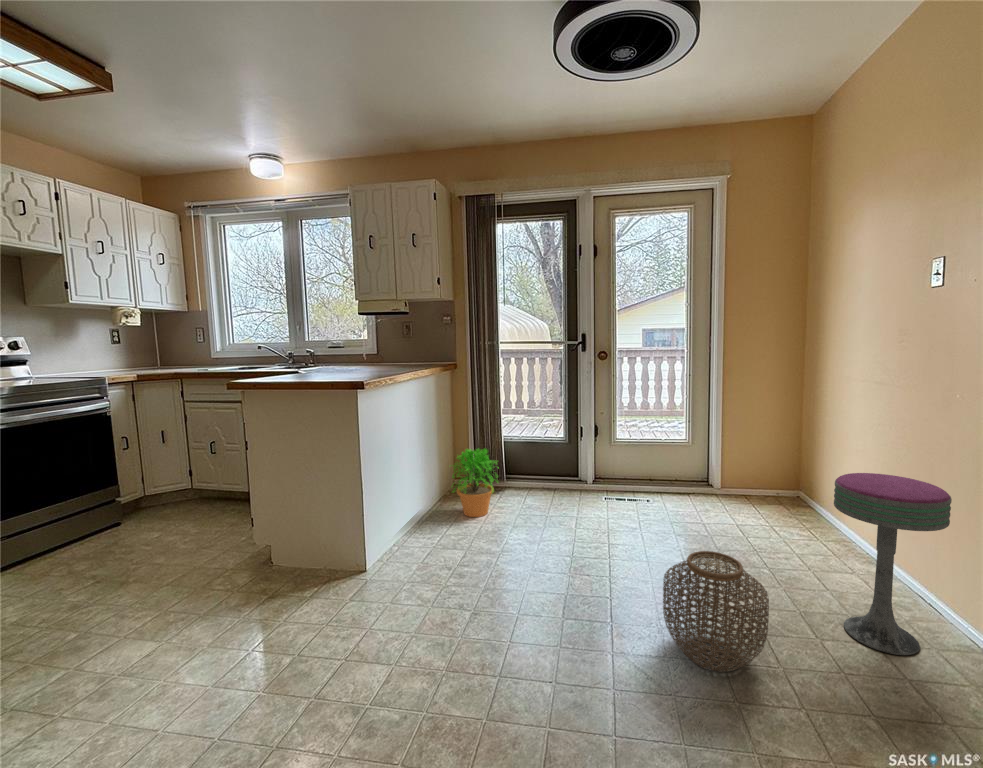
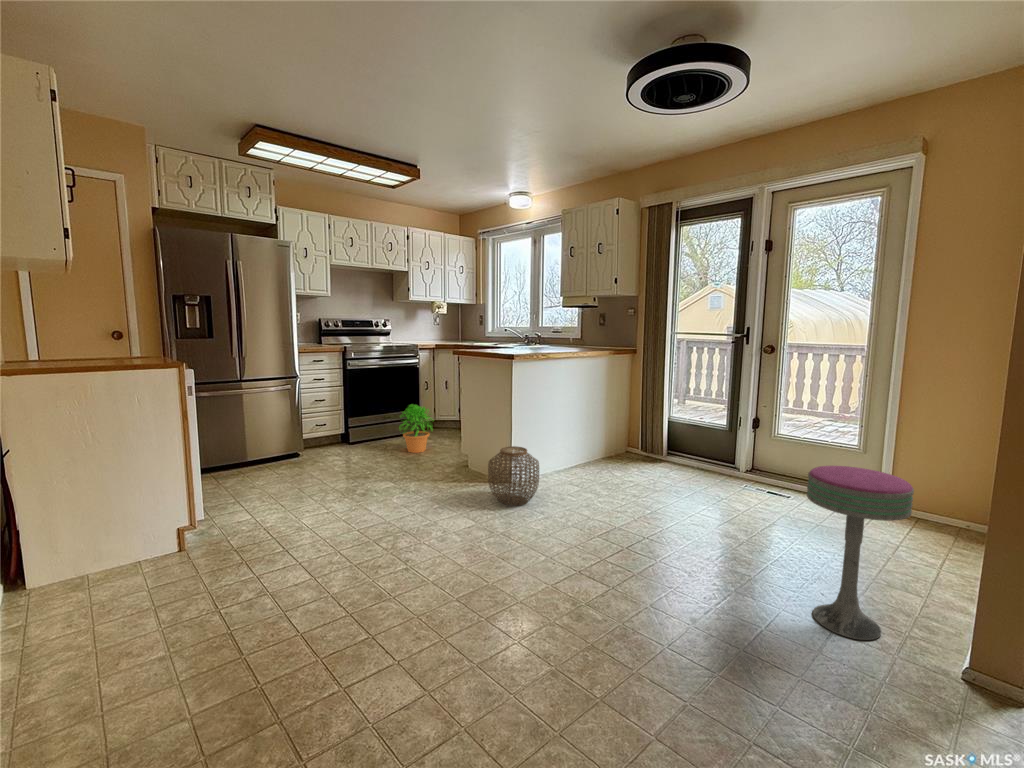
potted plant: present [452,448,499,517] -> present [399,405,432,453]
woven basket: present [663,551,769,671] -> present [488,446,539,506]

